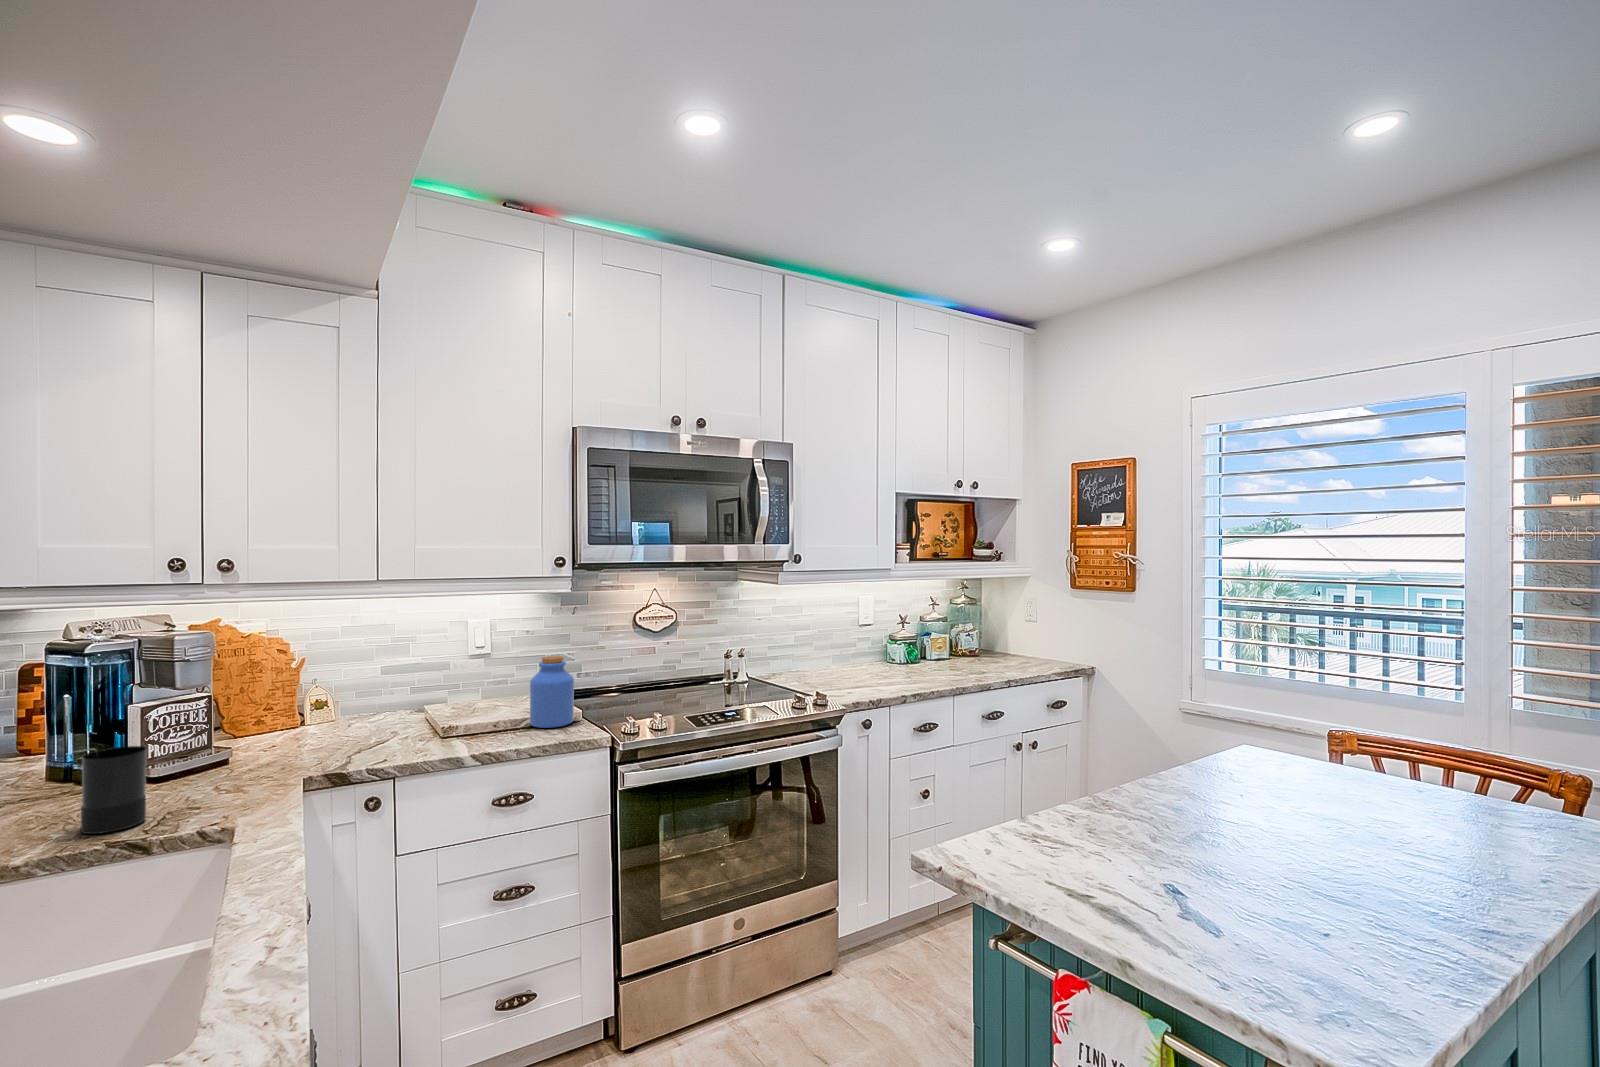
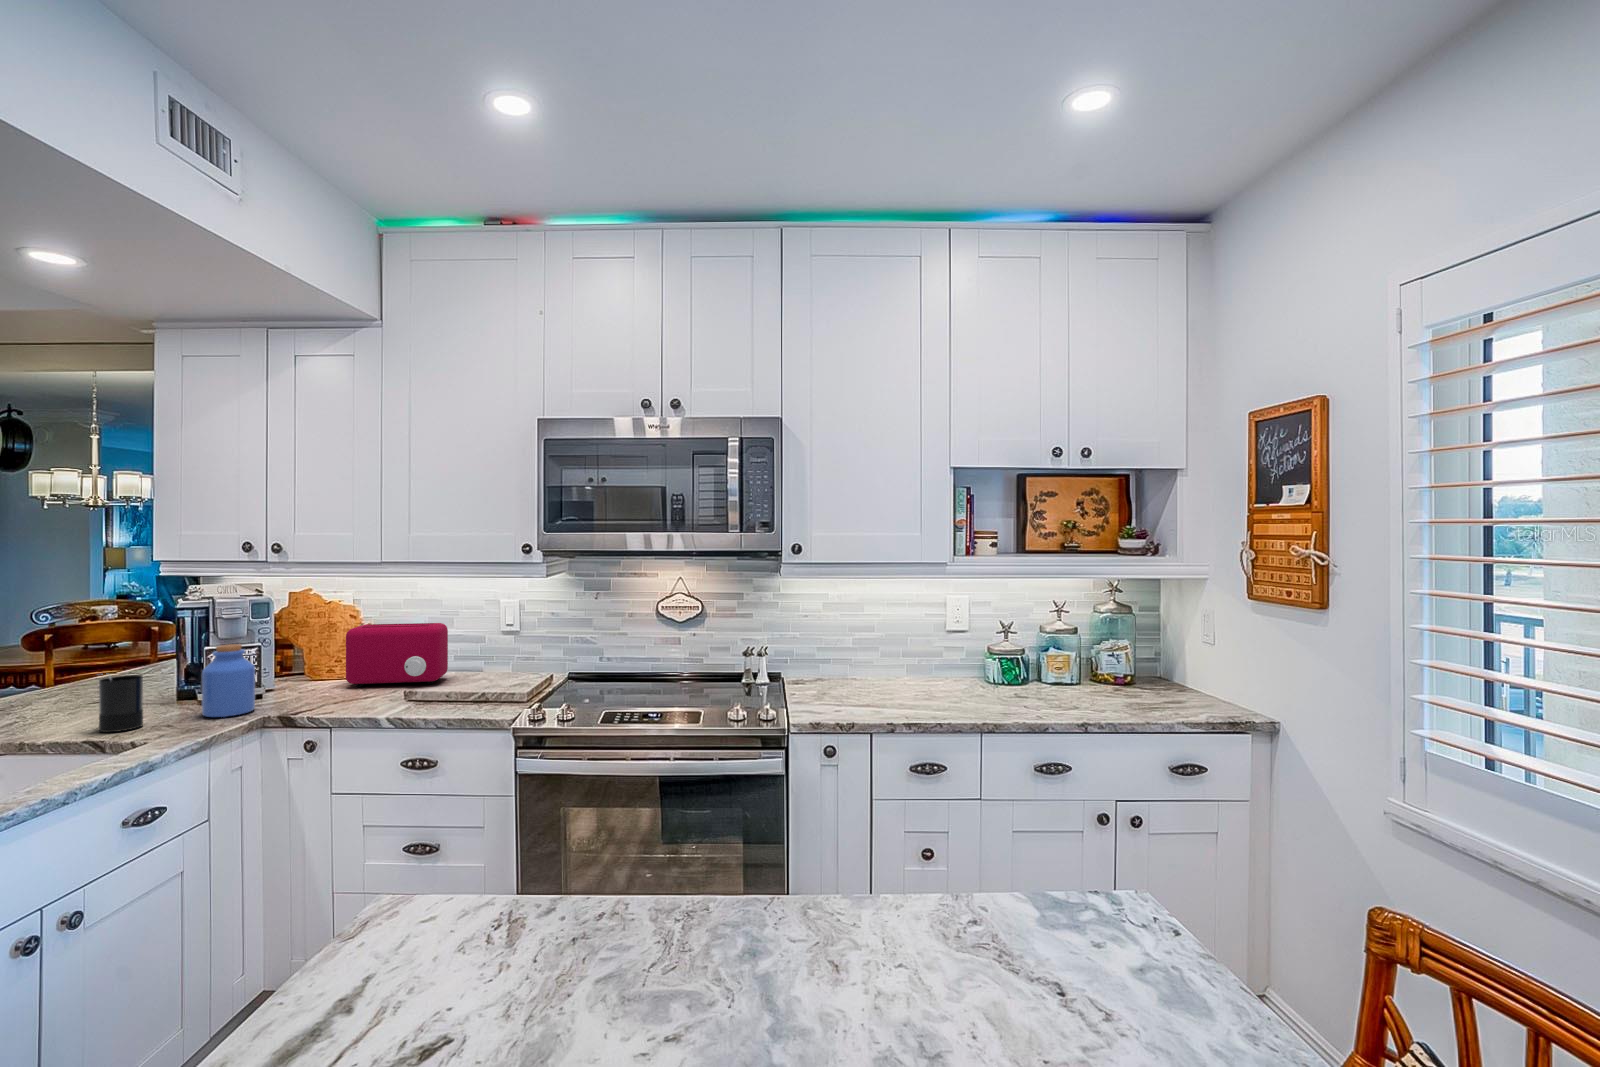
toaster: none [305,650,432,736] -> present [346,623,448,687]
jar: present [530,656,574,728] -> present [202,644,255,717]

